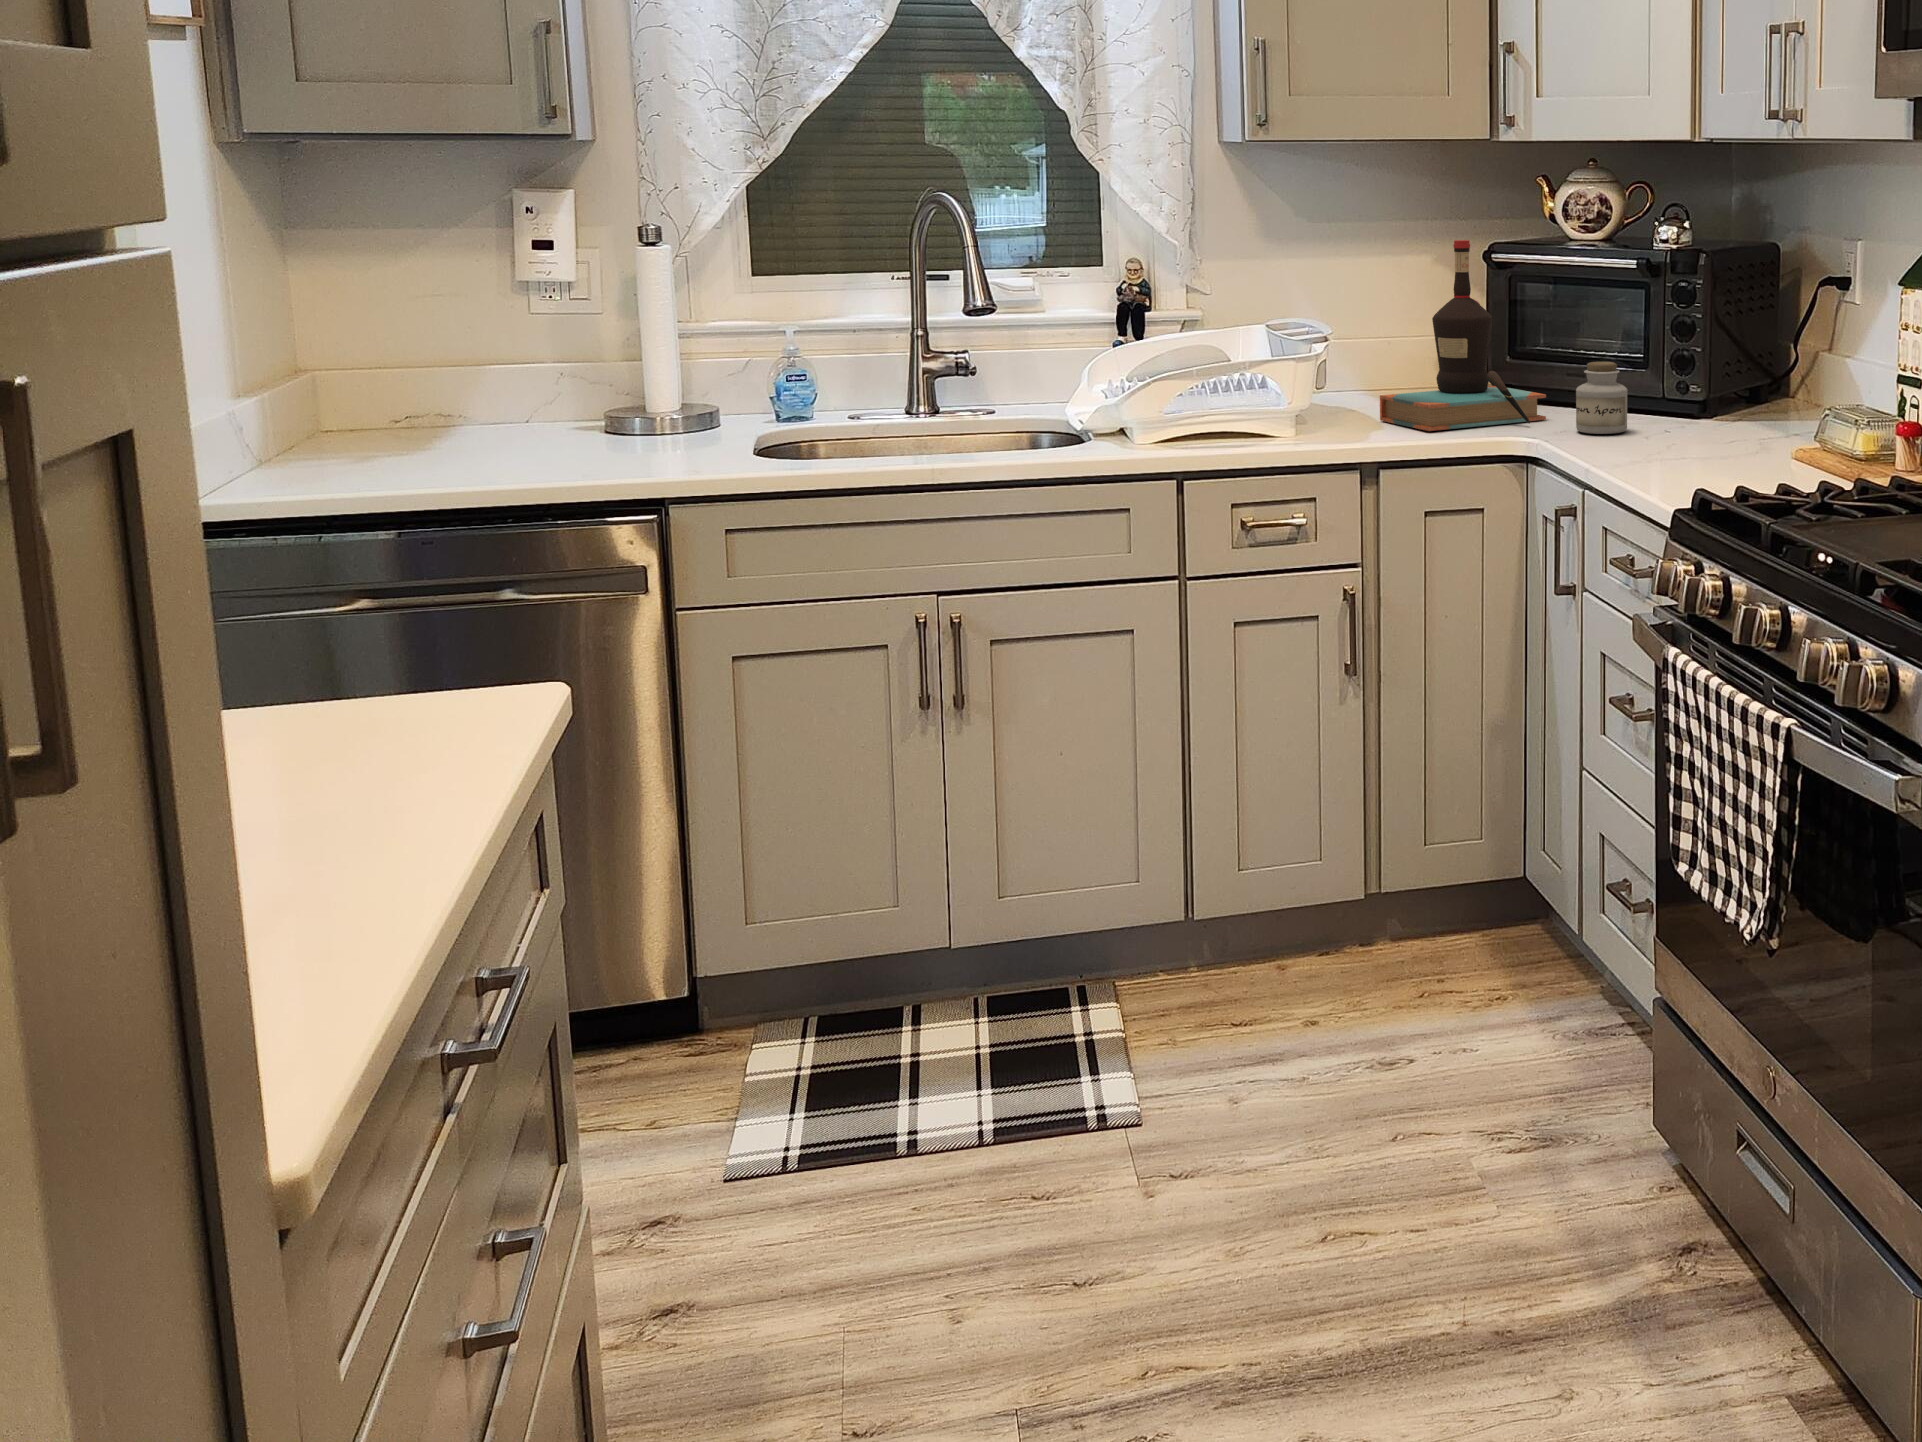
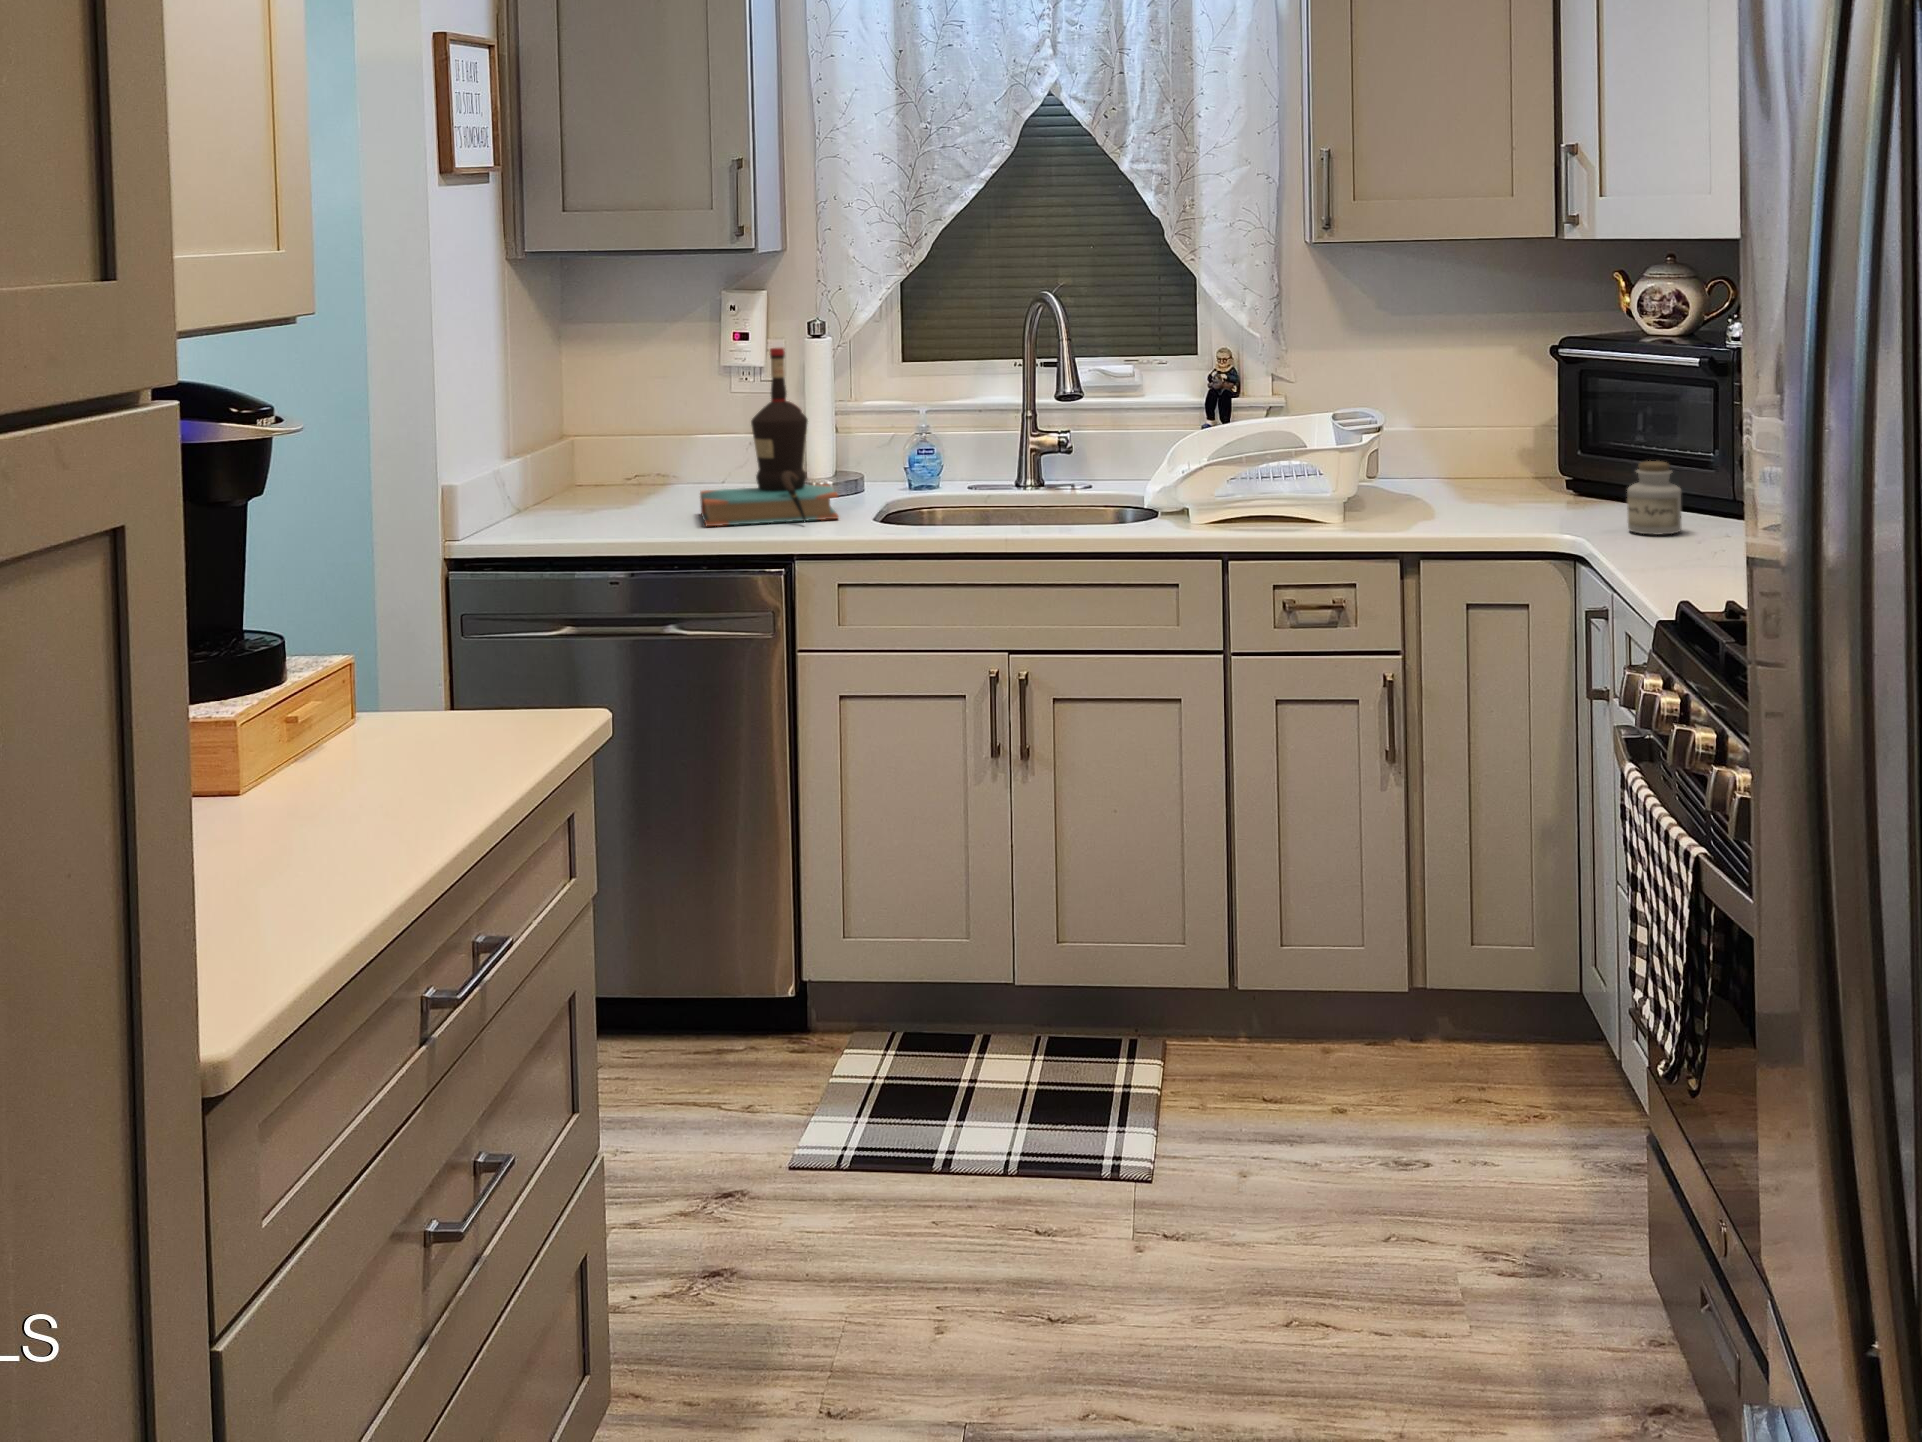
bottle: present [1380,240,1546,431] -> present [700,348,839,526]

